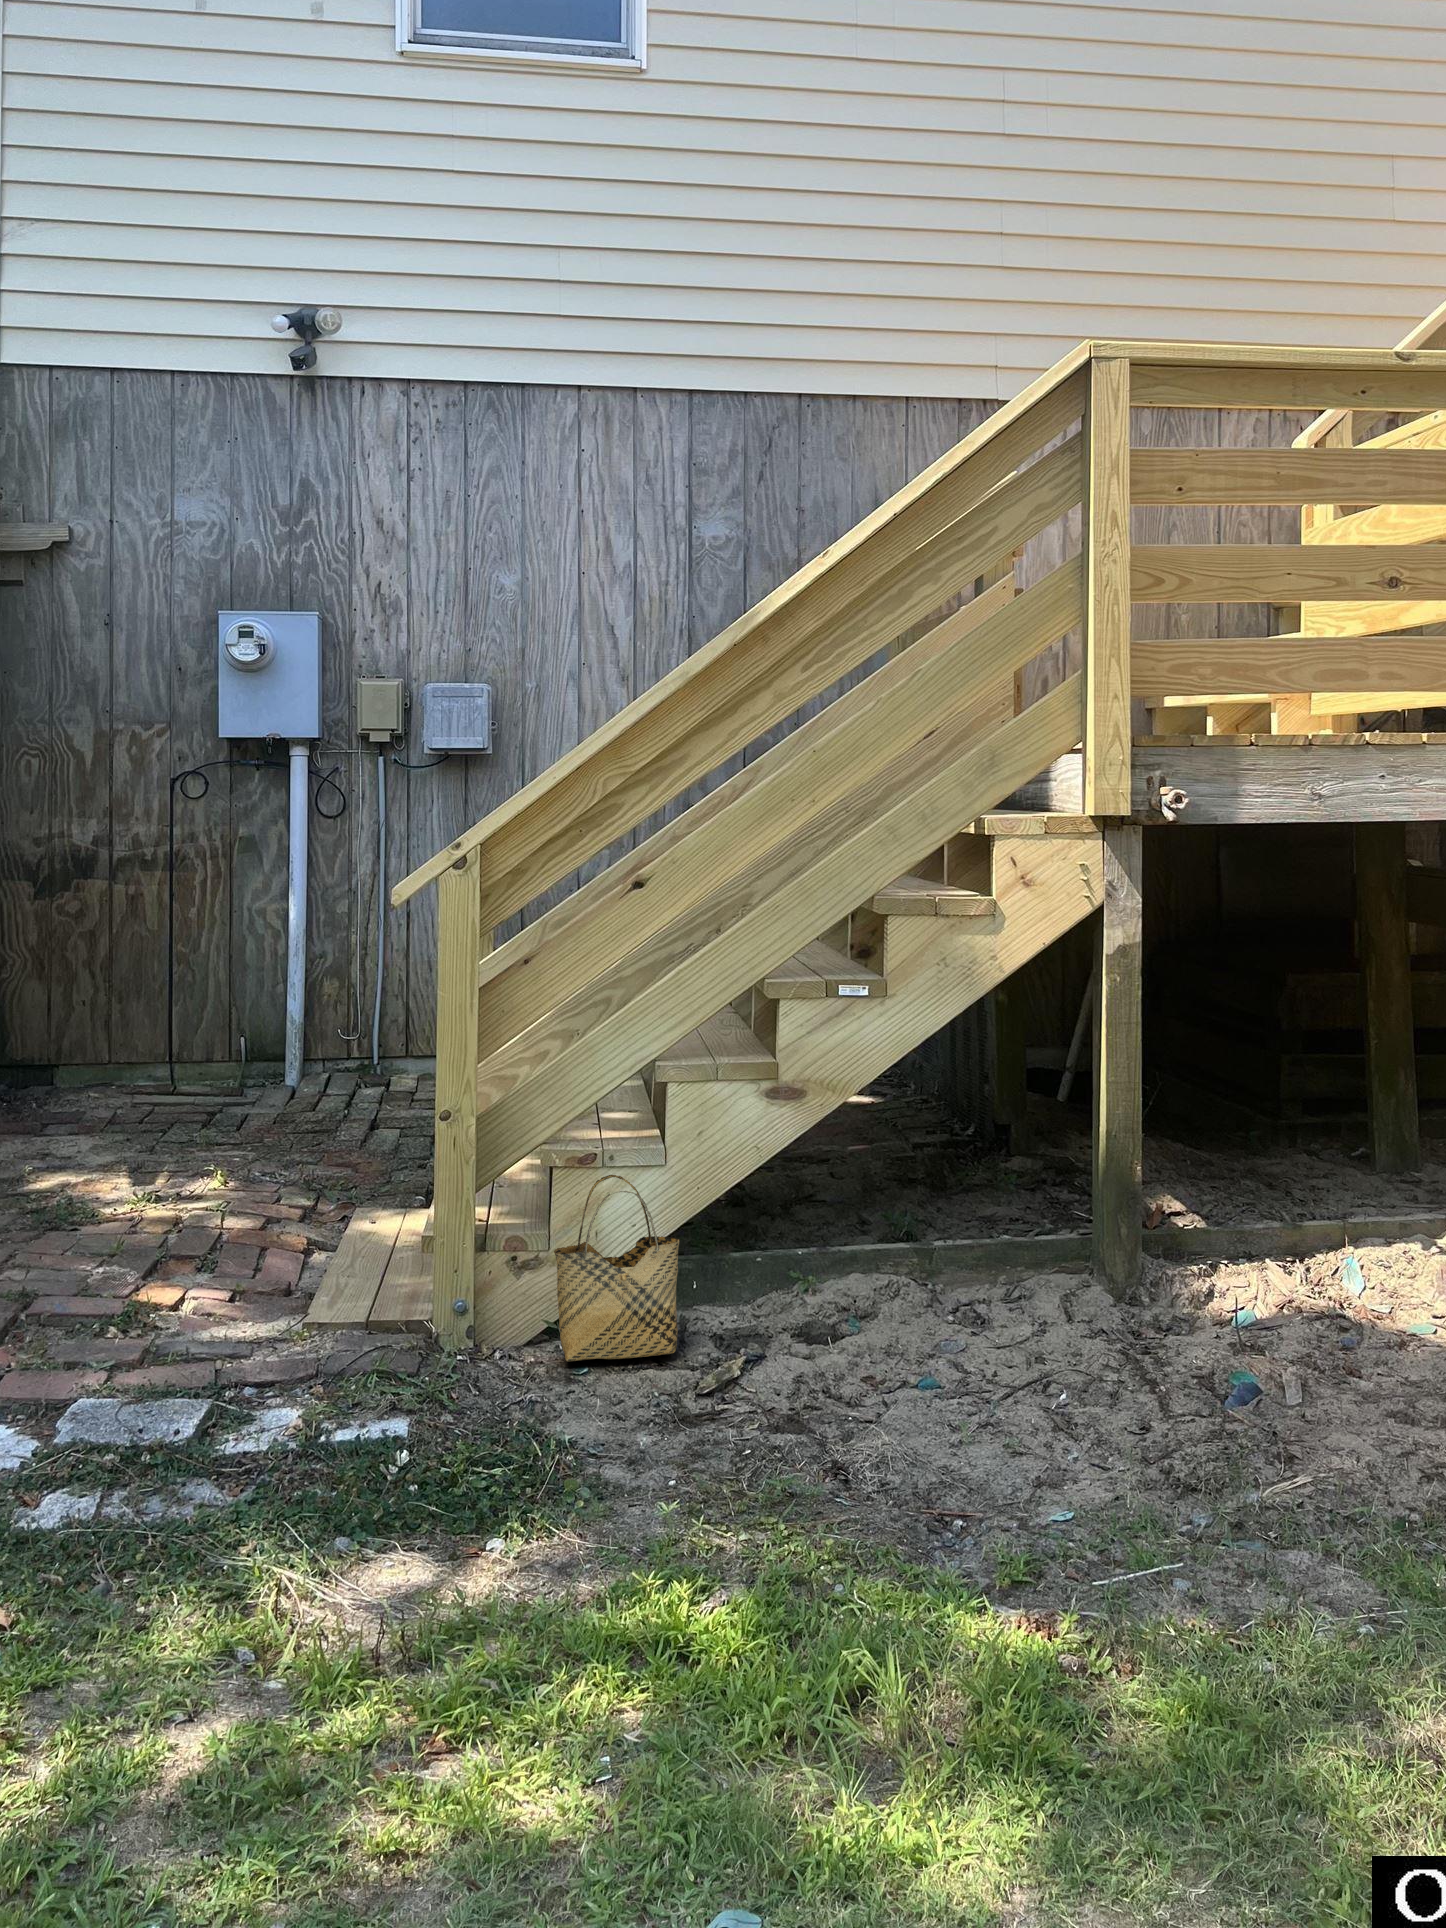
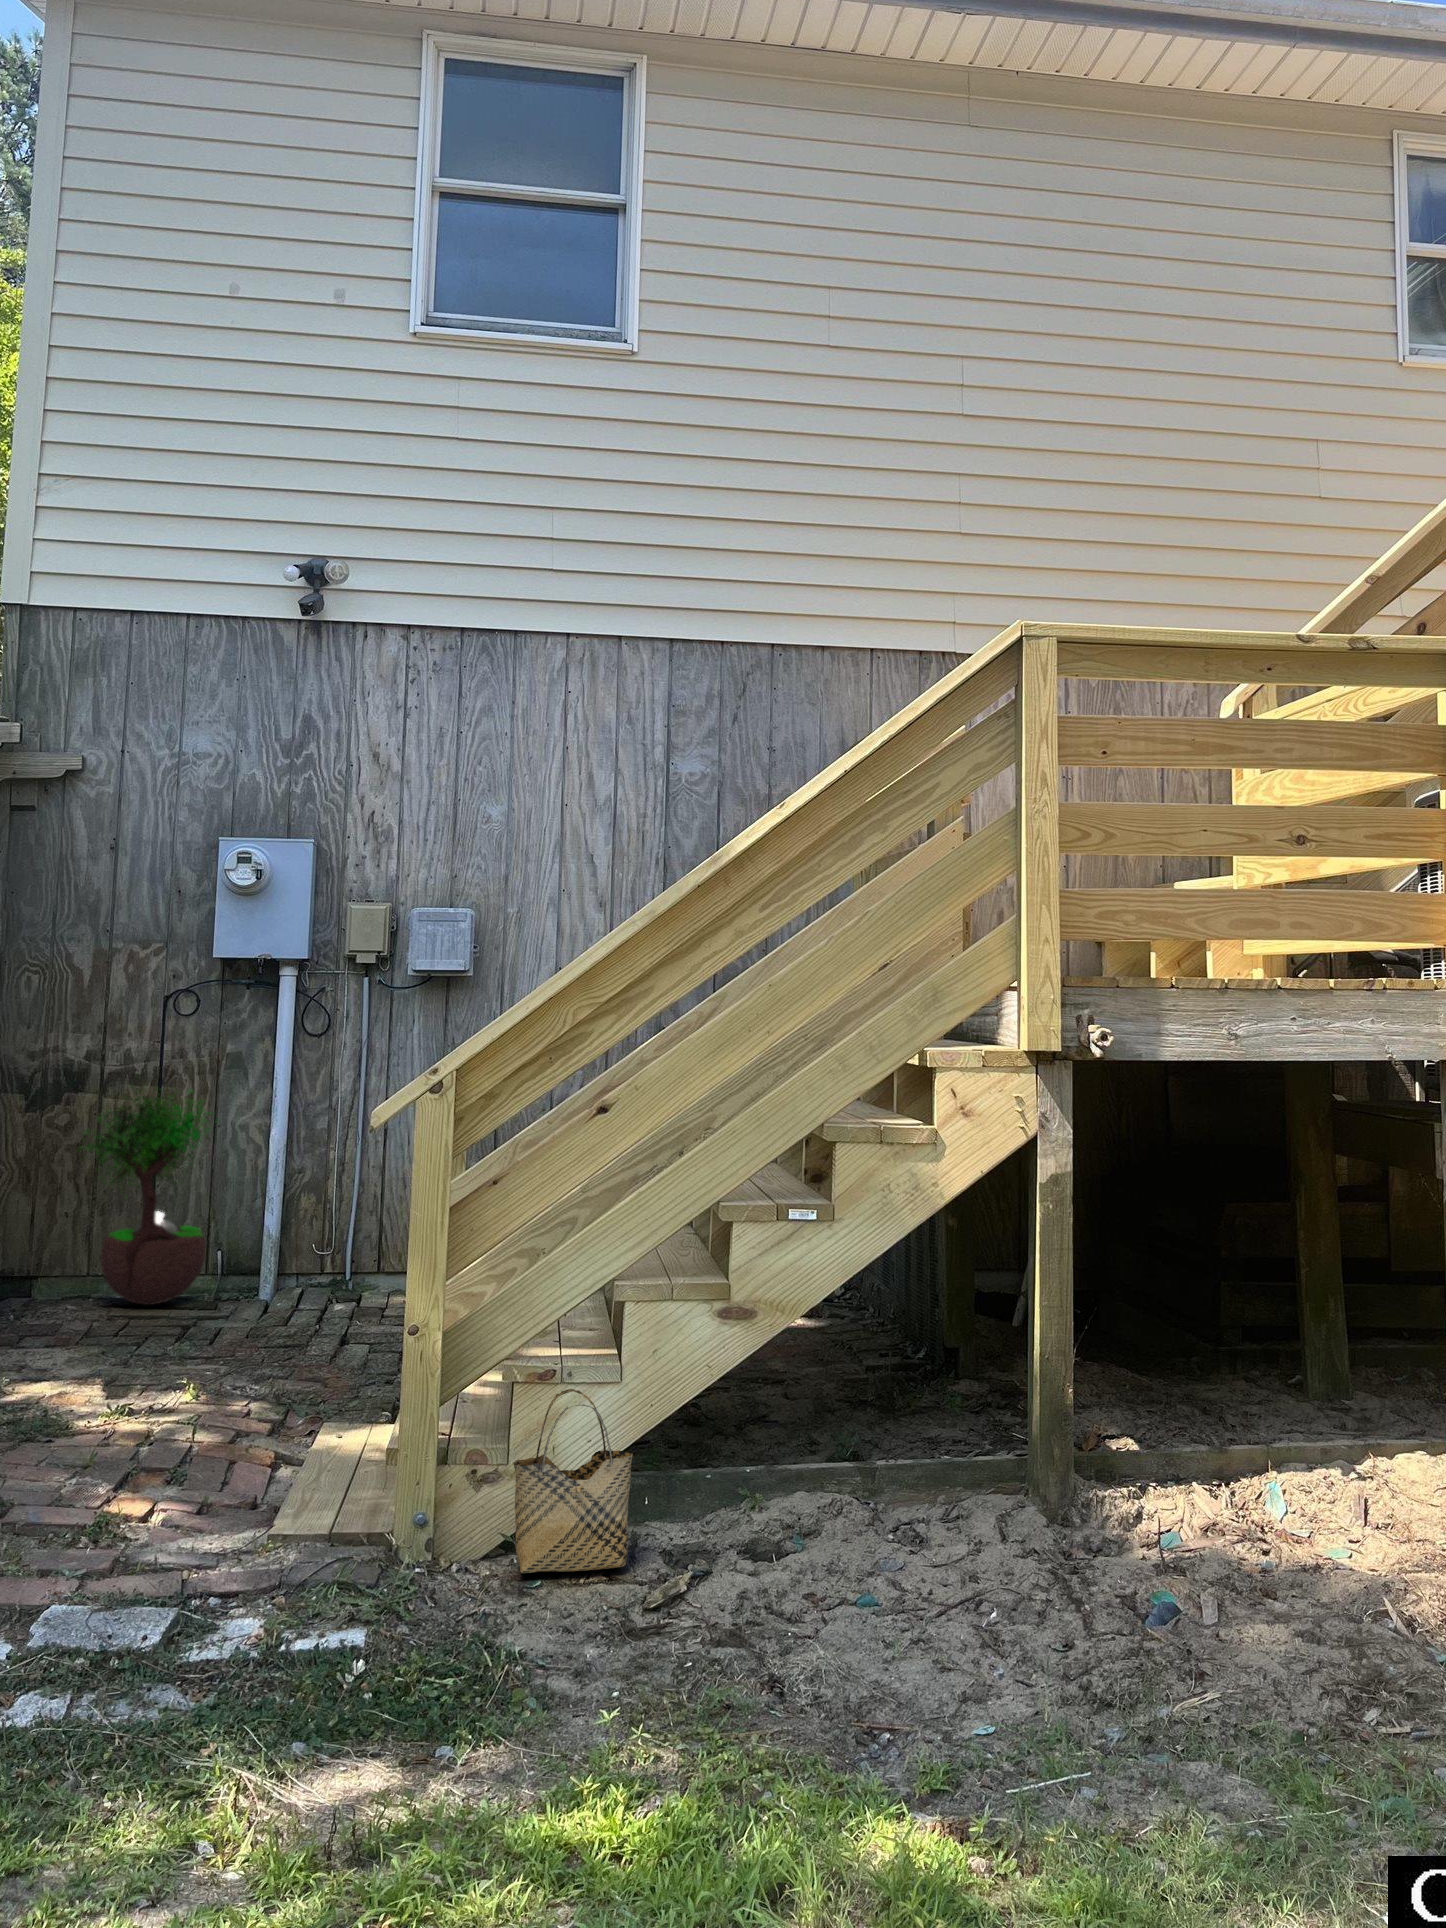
potted tree: none [86,857,232,1092] -> present [78,1073,214,1305]

